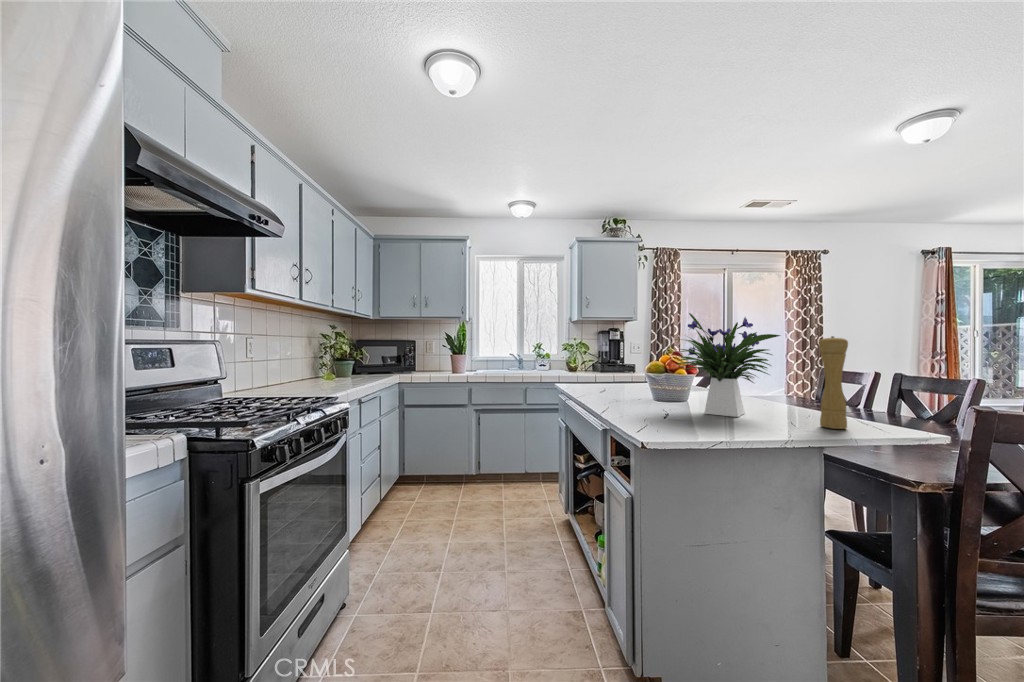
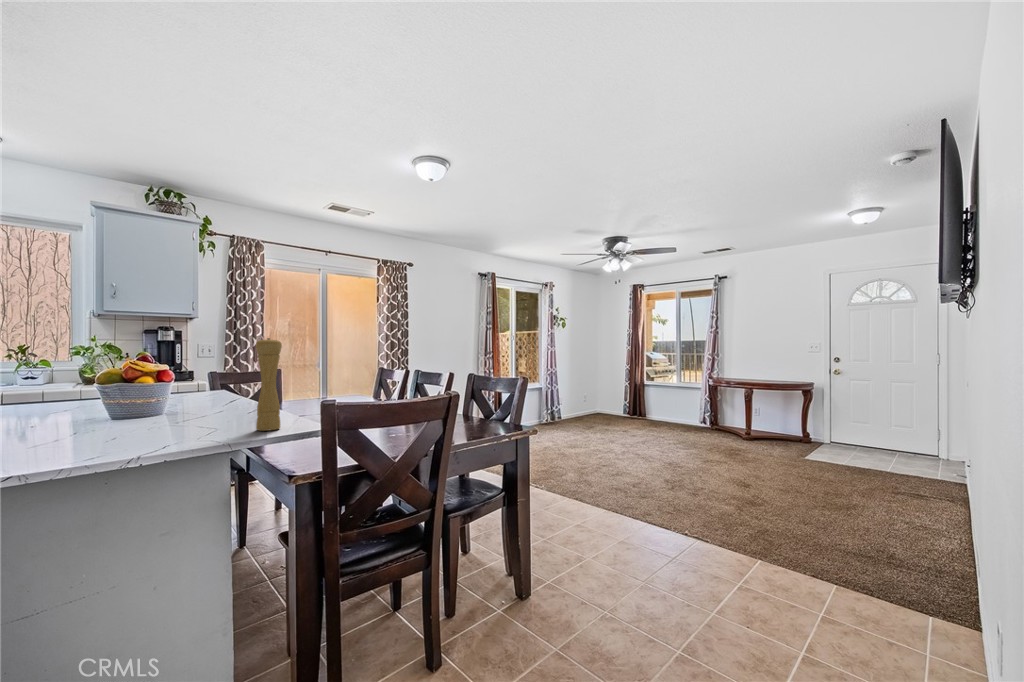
flower arrangement: present [675,313,780,417] -> none [86,308,237,430]

